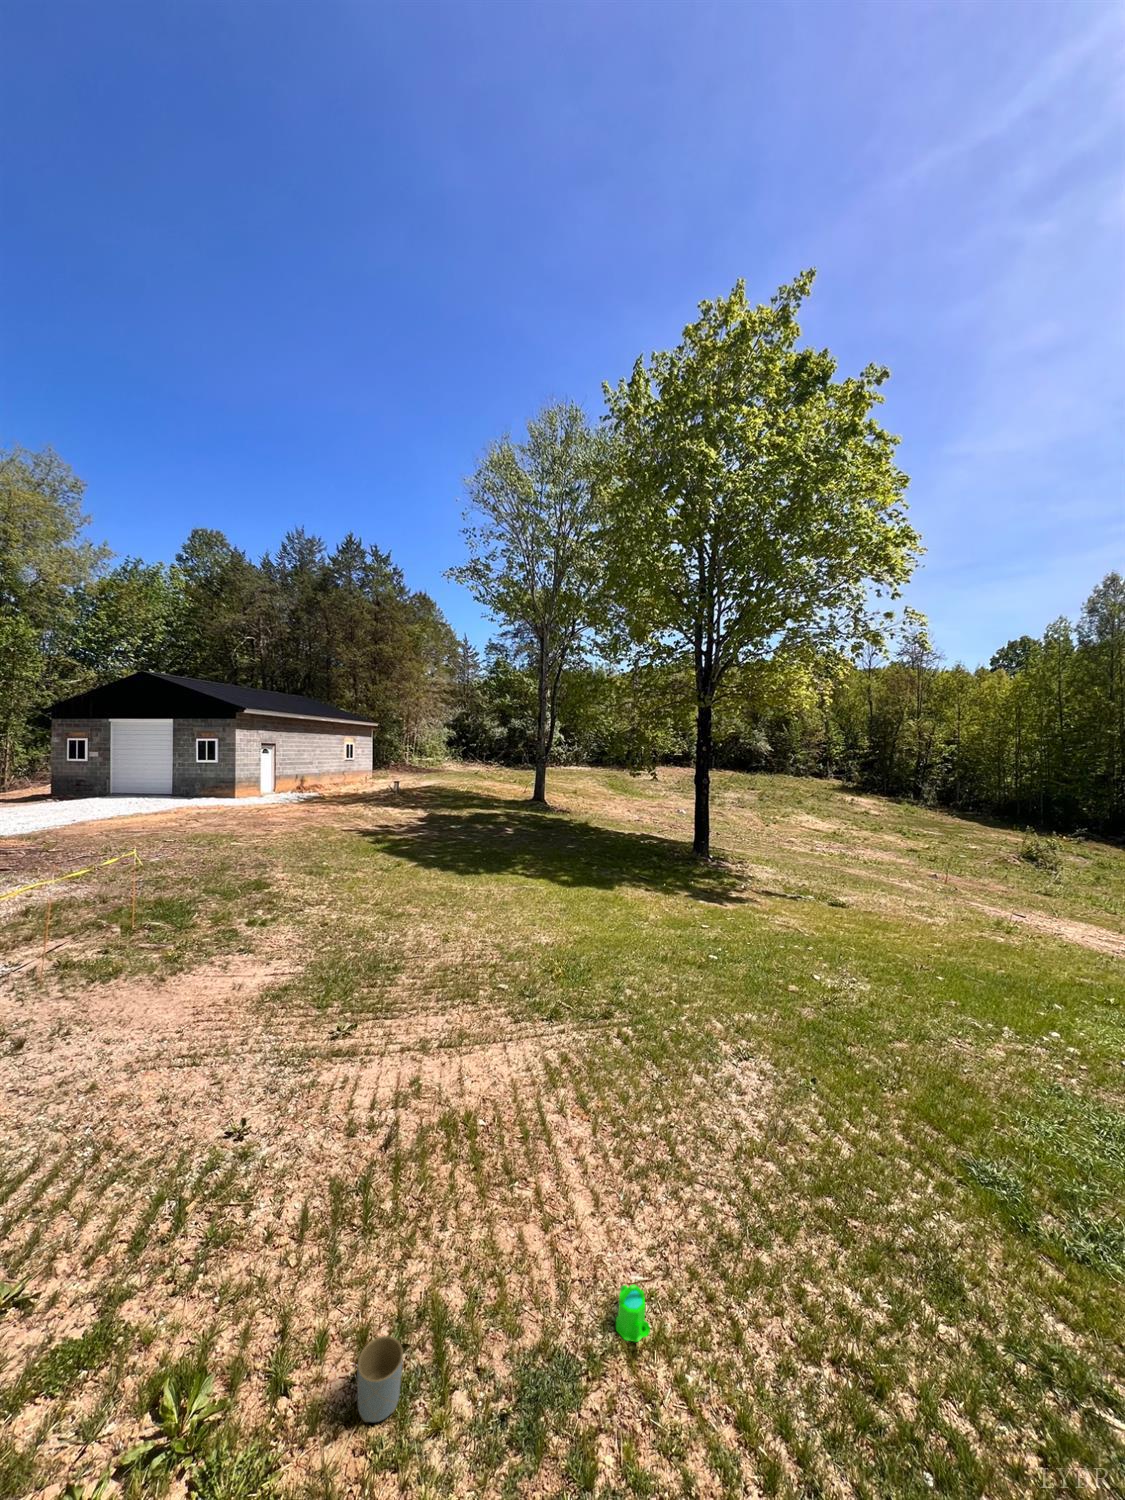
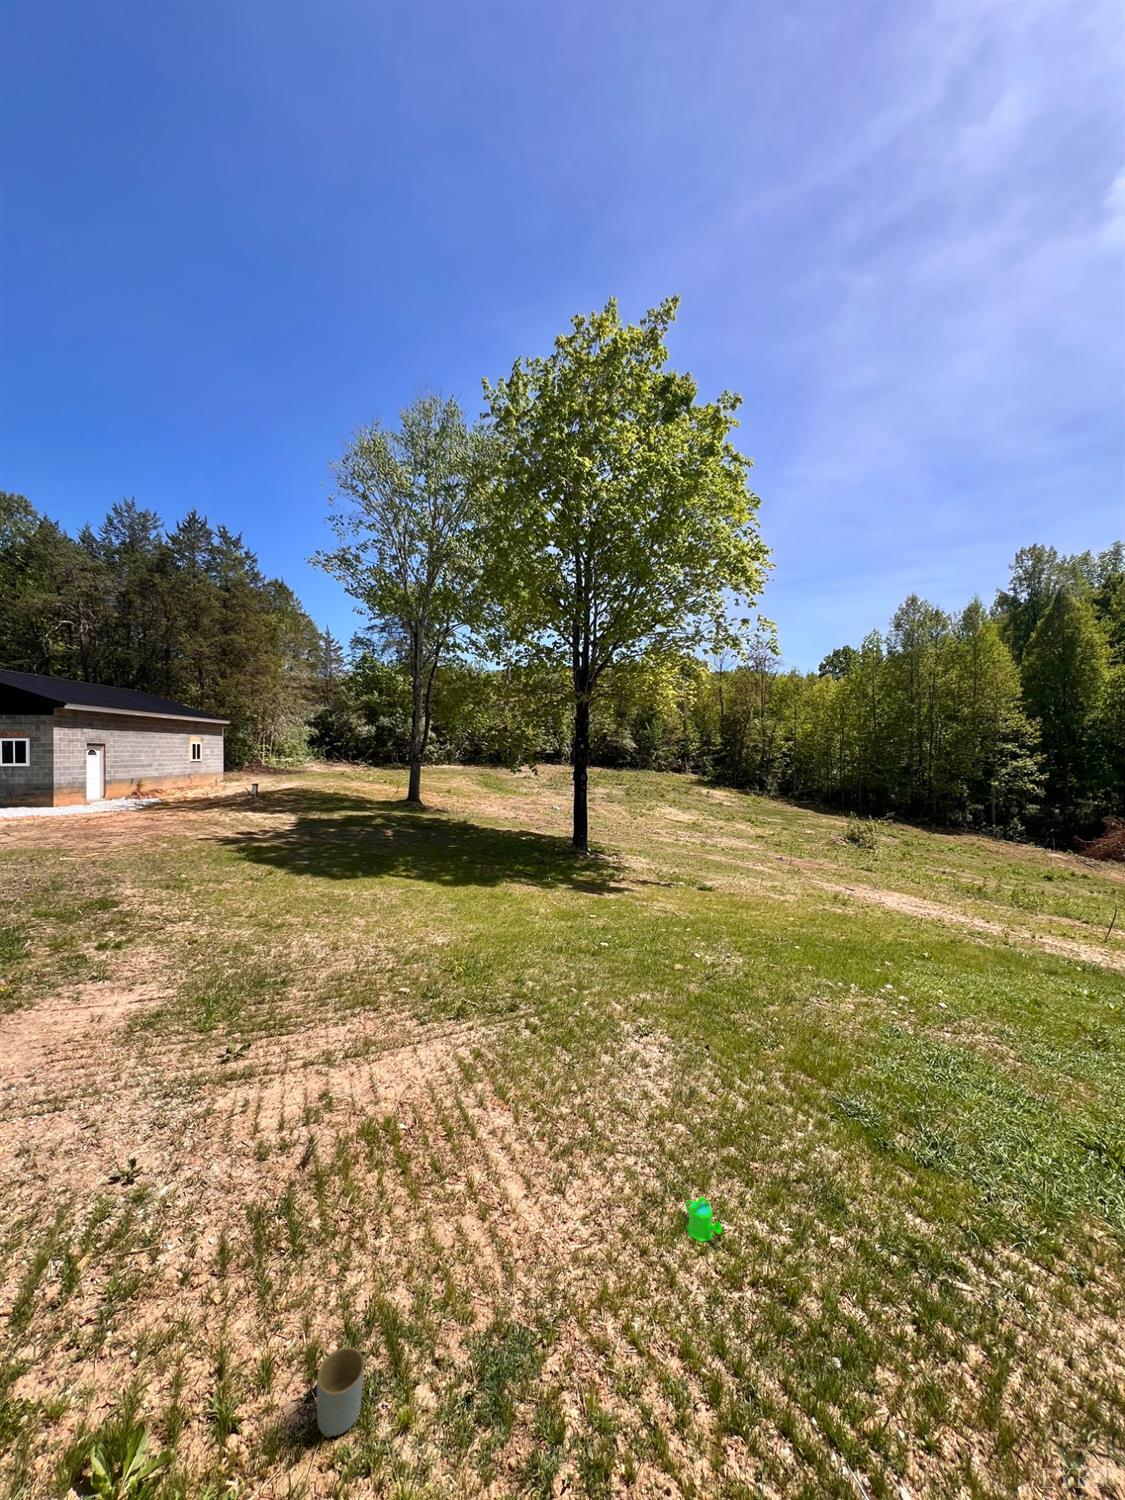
watering can: present [616,1284,650,1342] -> present [685,1196,722,1241]

